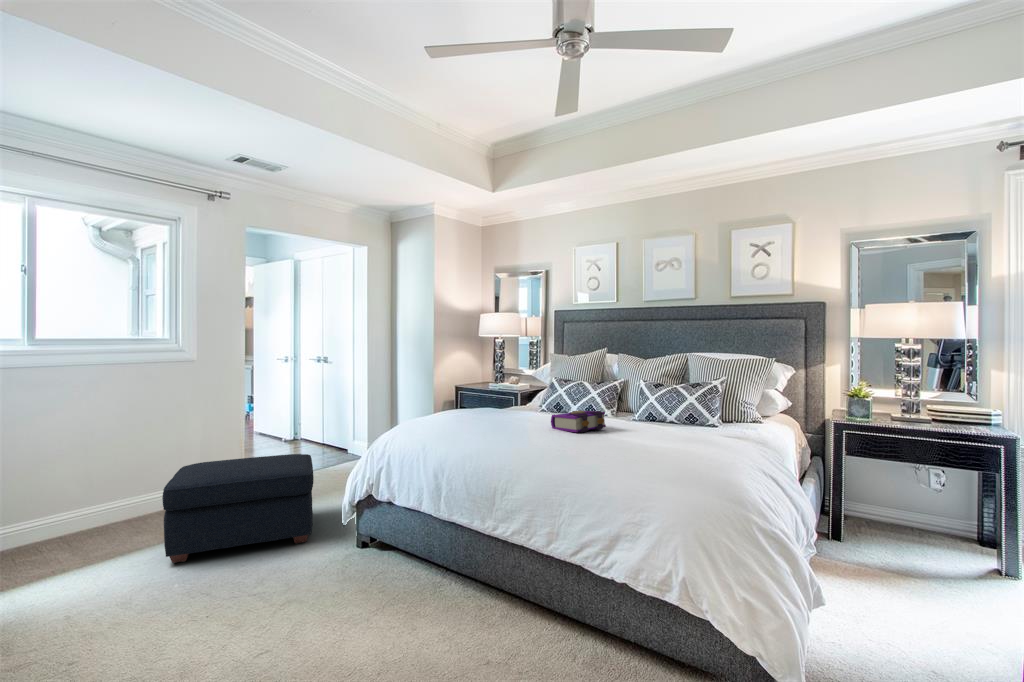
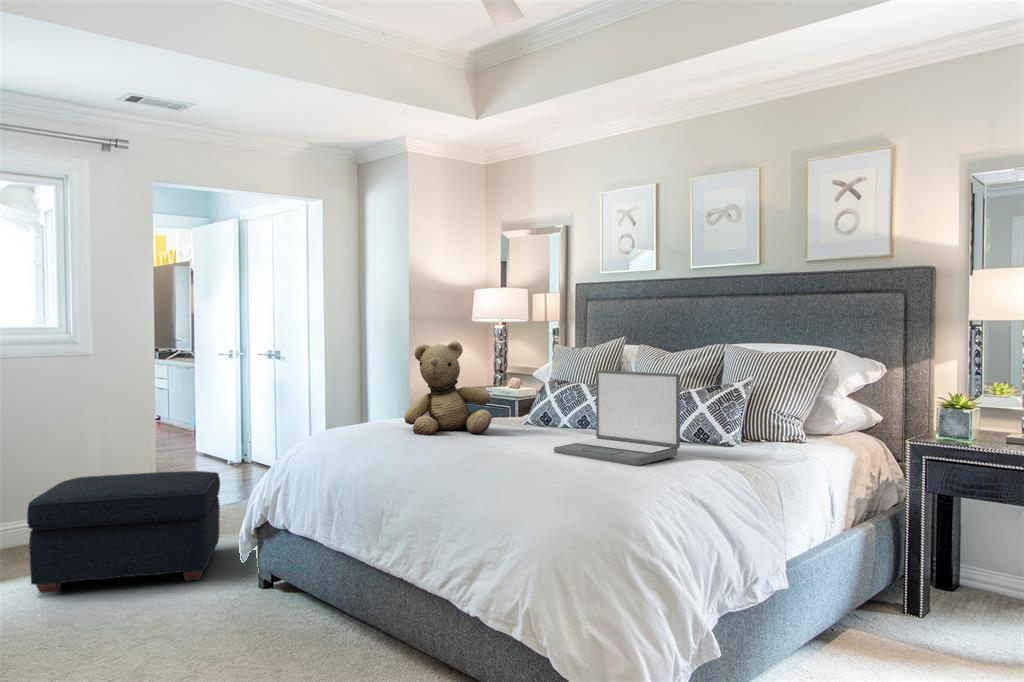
teddy bear: none [479,353,546,426] -> present [404,341,492,435]
laptop: none [614,375,704,447] -> present [554,370,680,466]
book: present [551,410,606,433] -> none [487,418,559,447]

